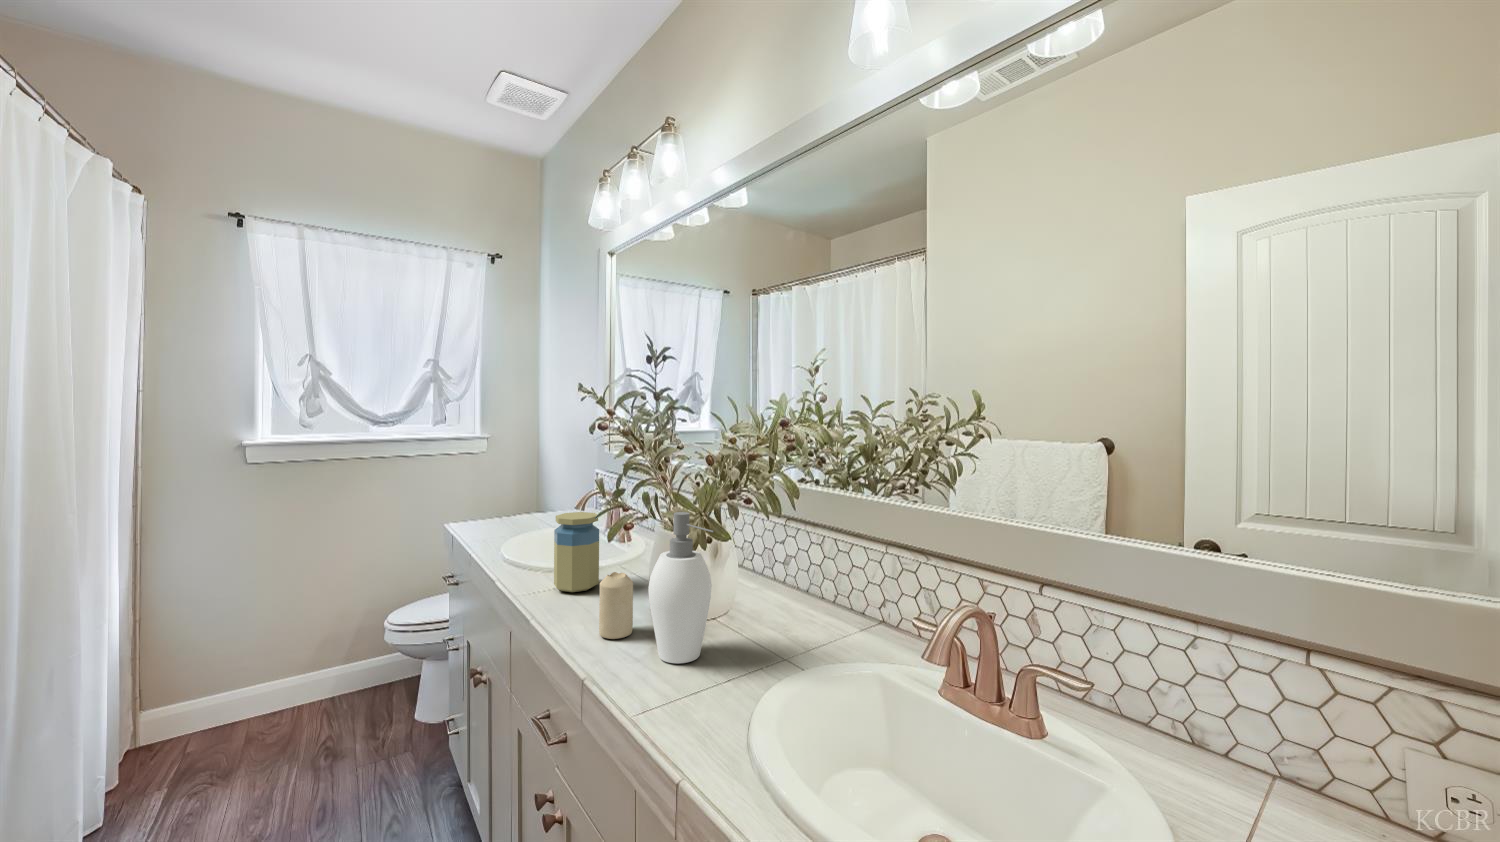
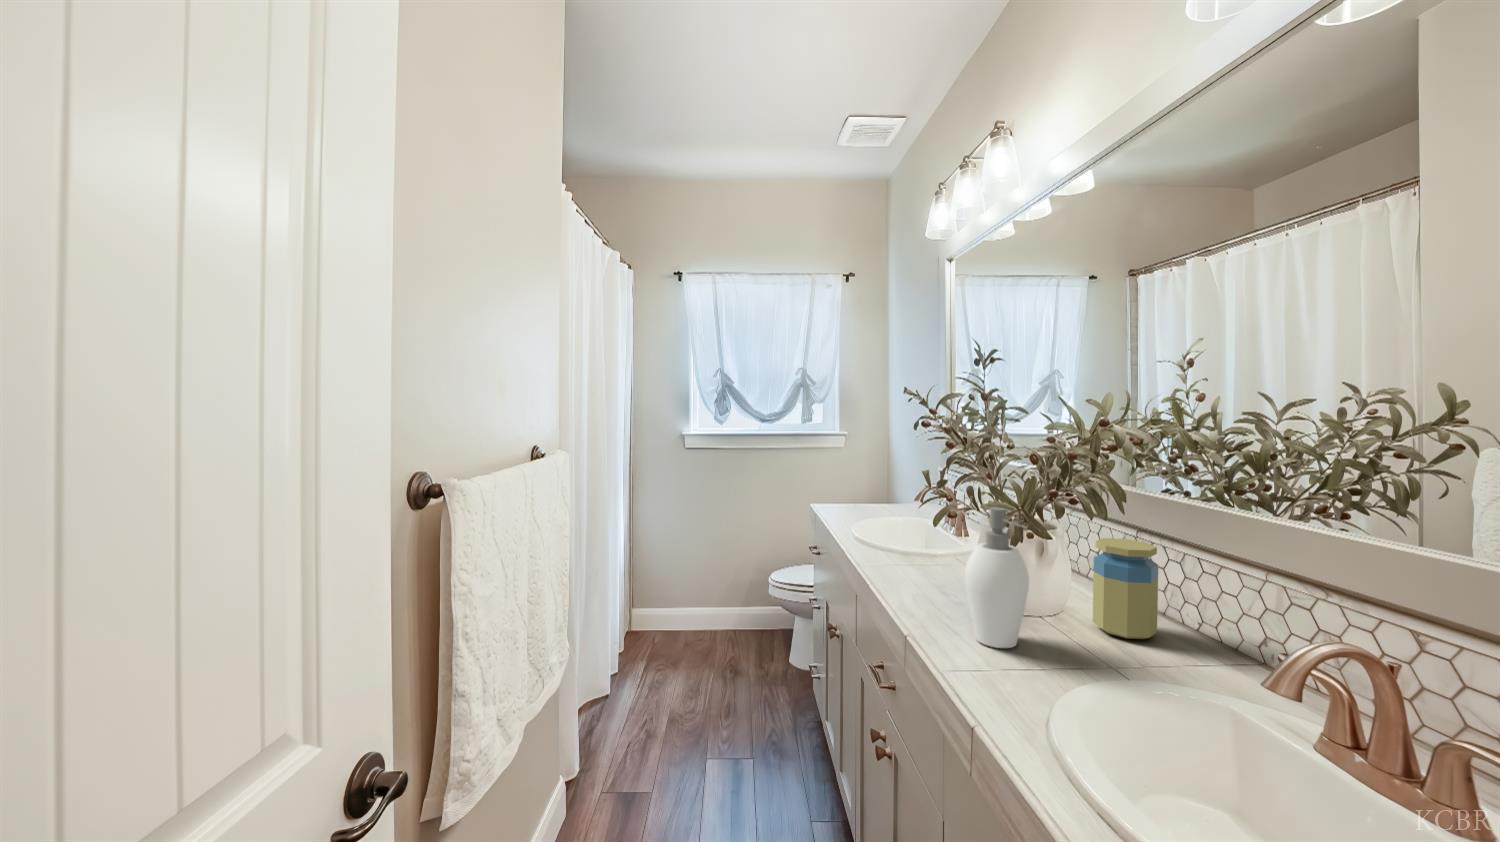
jar: present [554,512,599,592] -> present [1093,538,1158,639]
candle: present [599,572,633,639] -> none [923,556,954,615]

